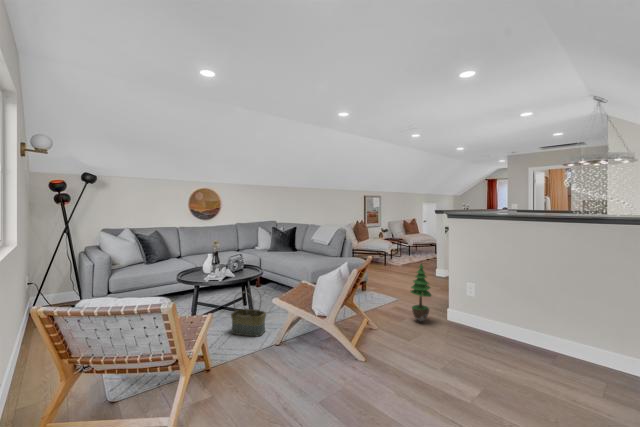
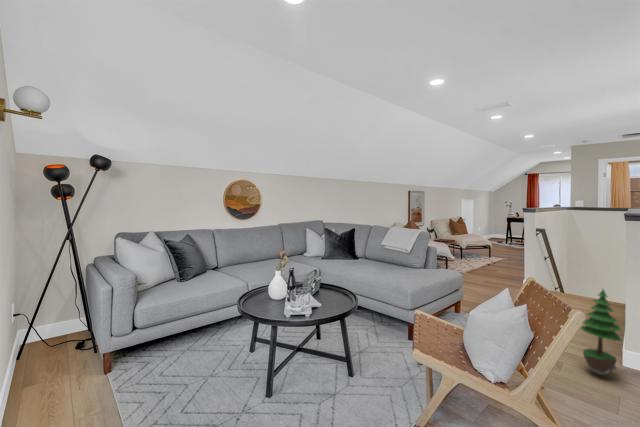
basket: present [231,289,266,336] -> none [333,329,386,412]

